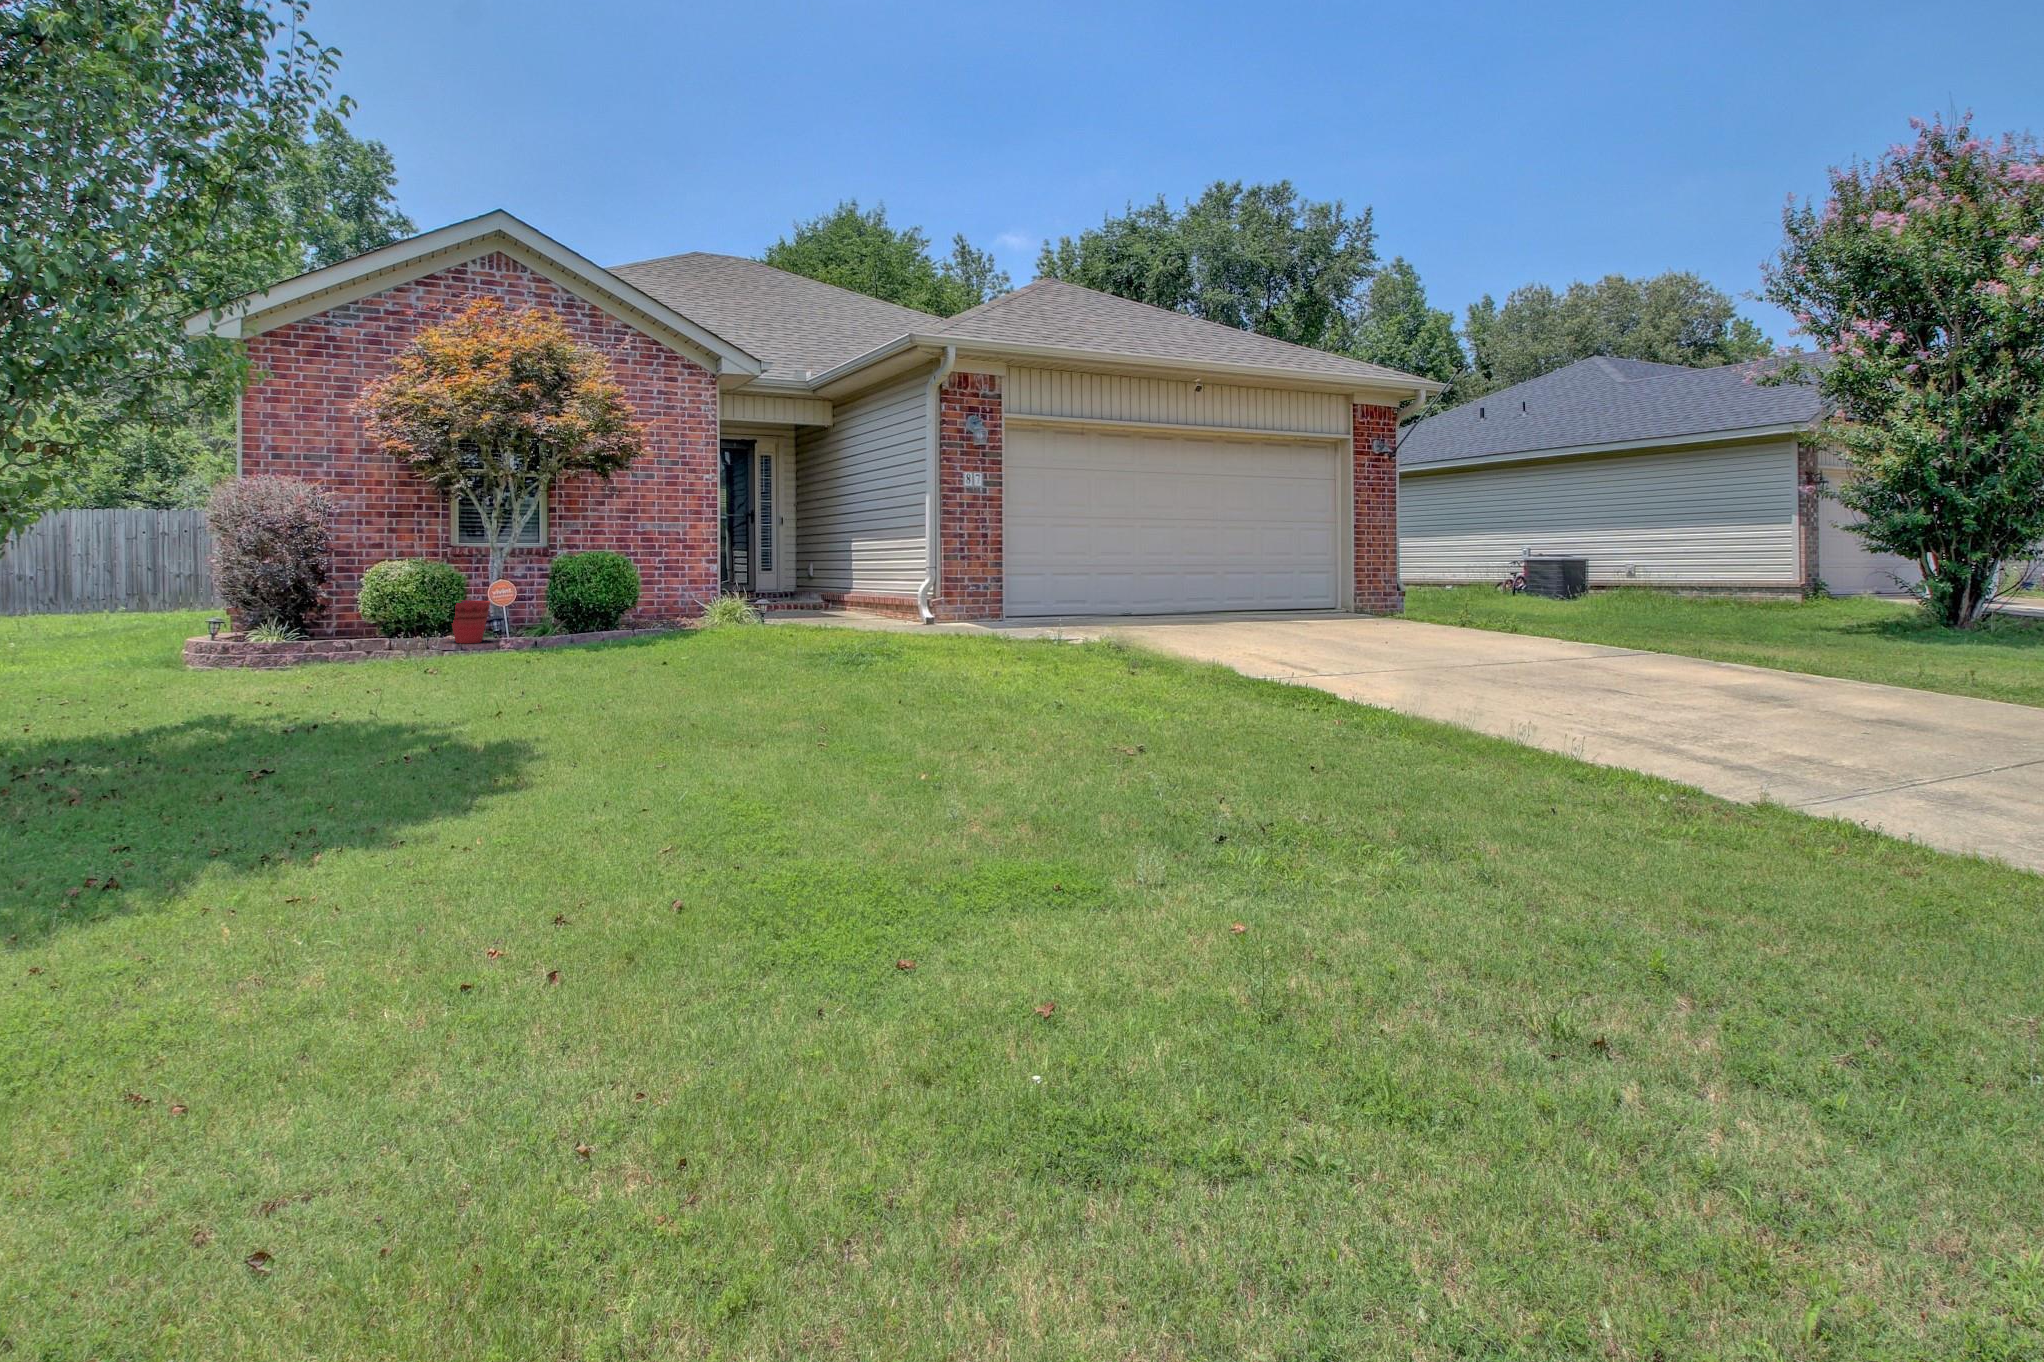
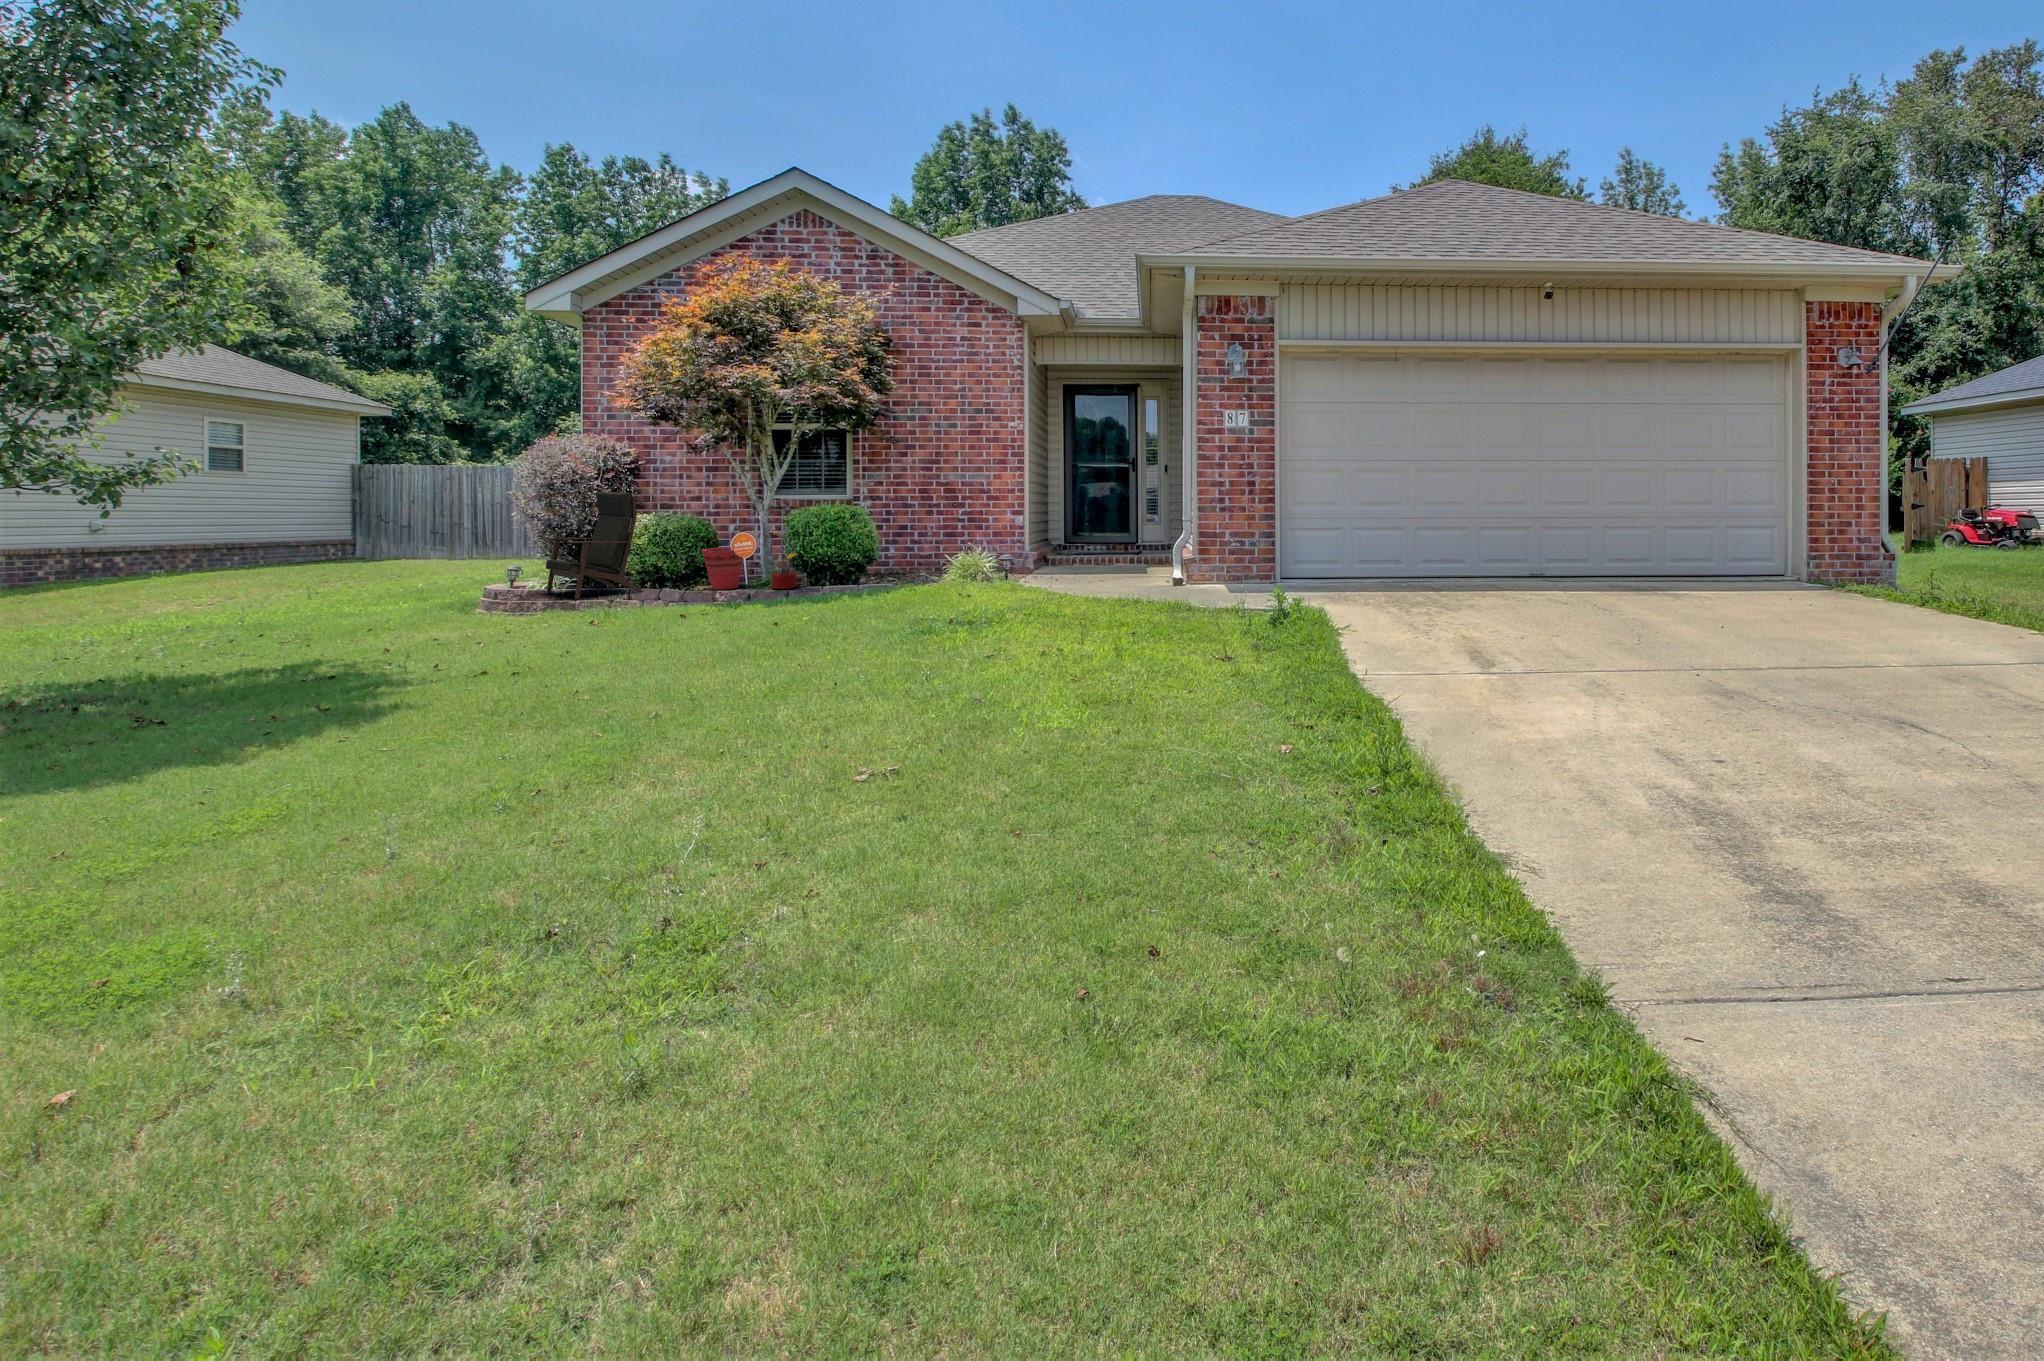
lounge chair: none [288,541,395,653] -> present [539,492,643,599]
decorative plant: none [520,581,565,641] -> present [771,536,797,589]

